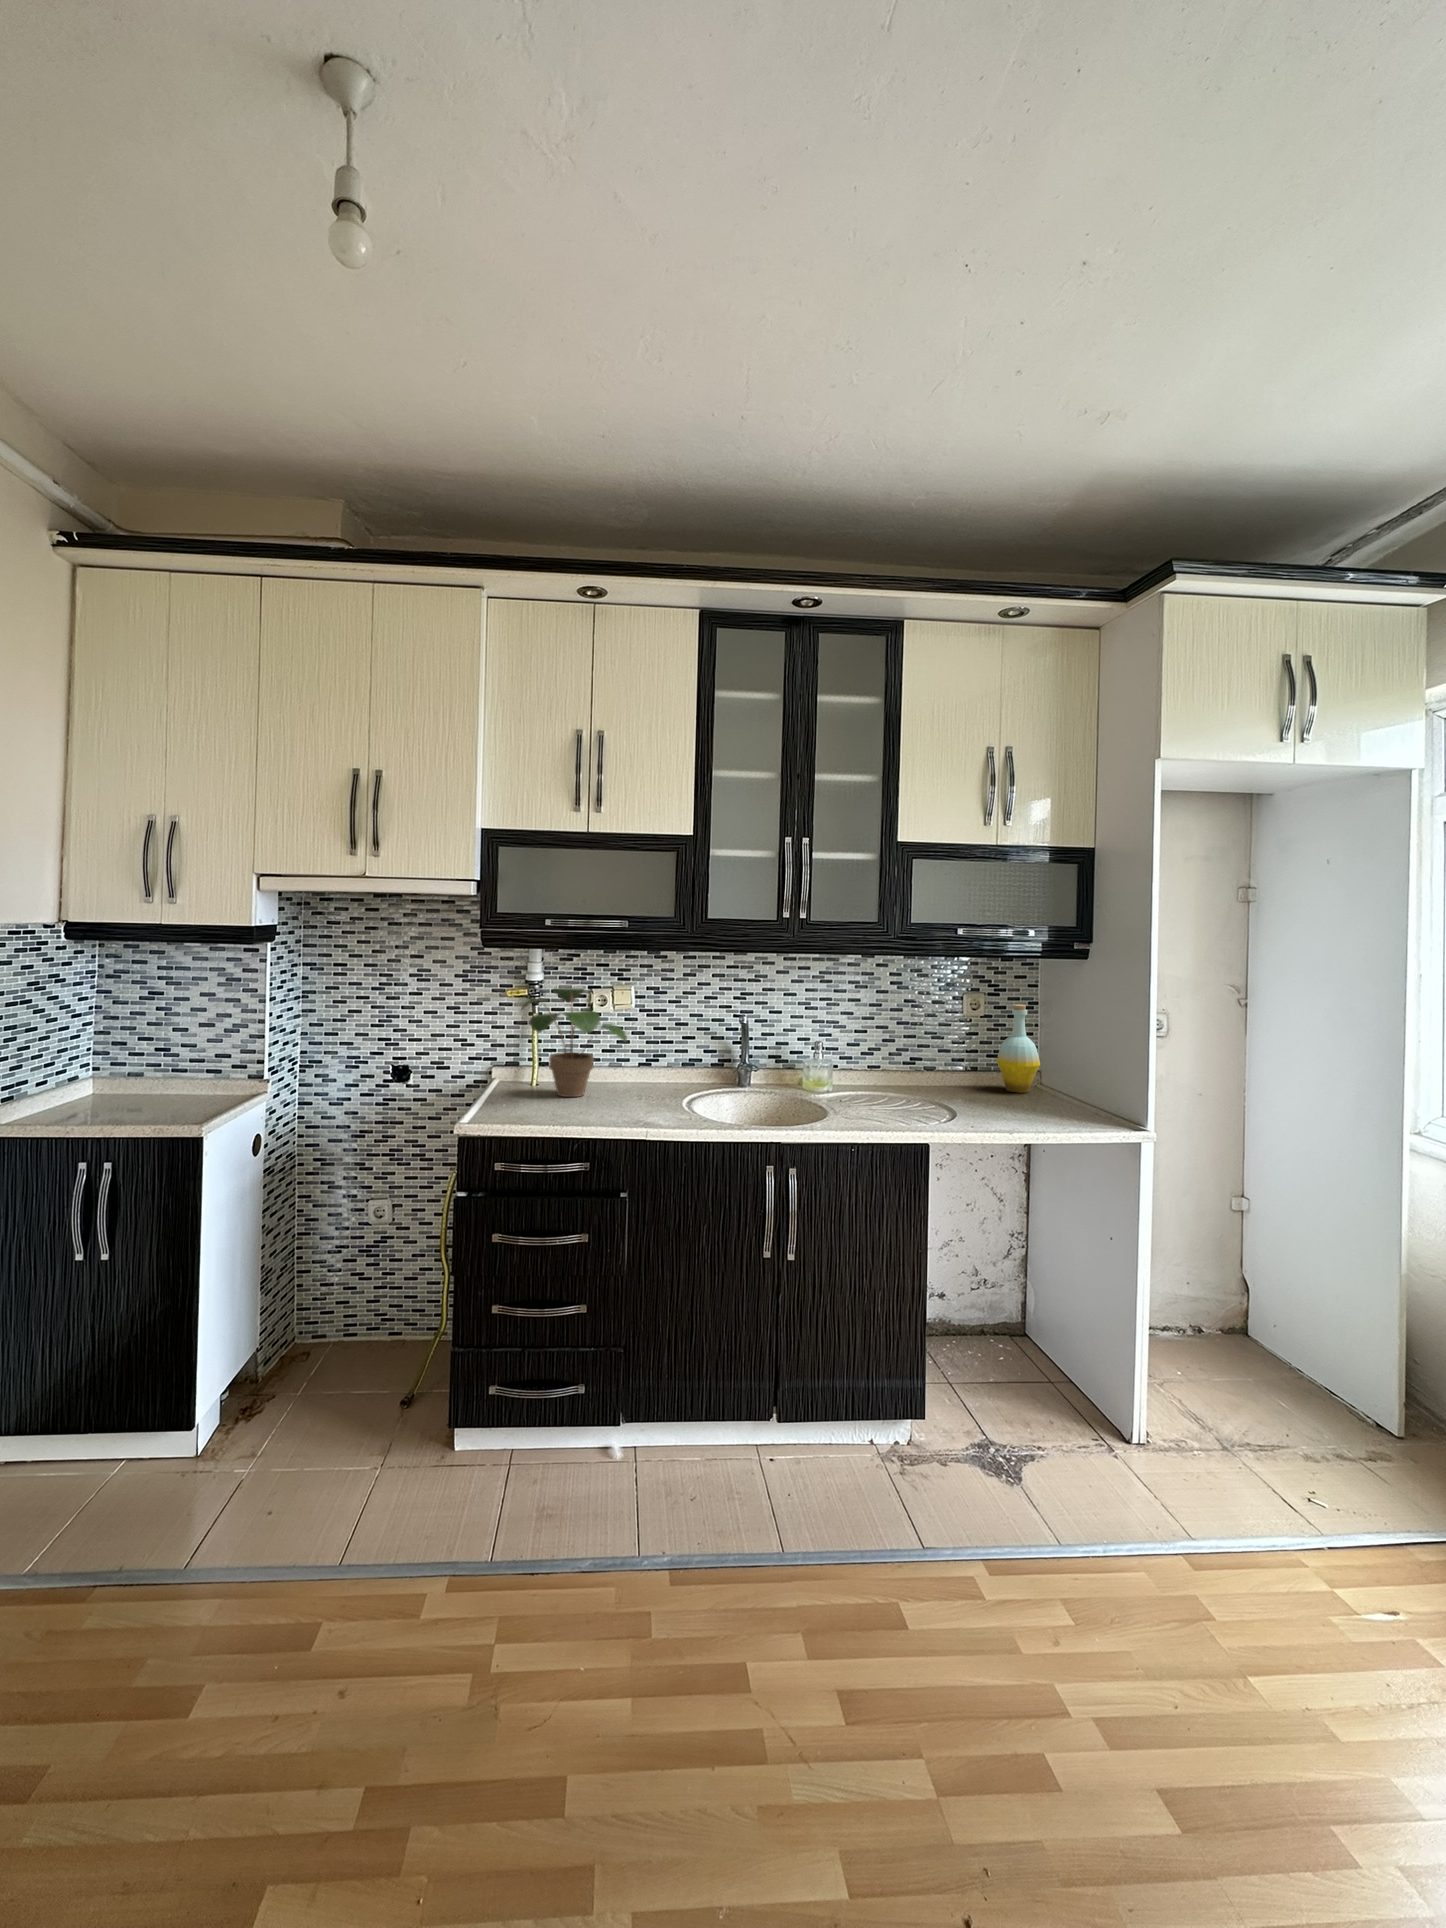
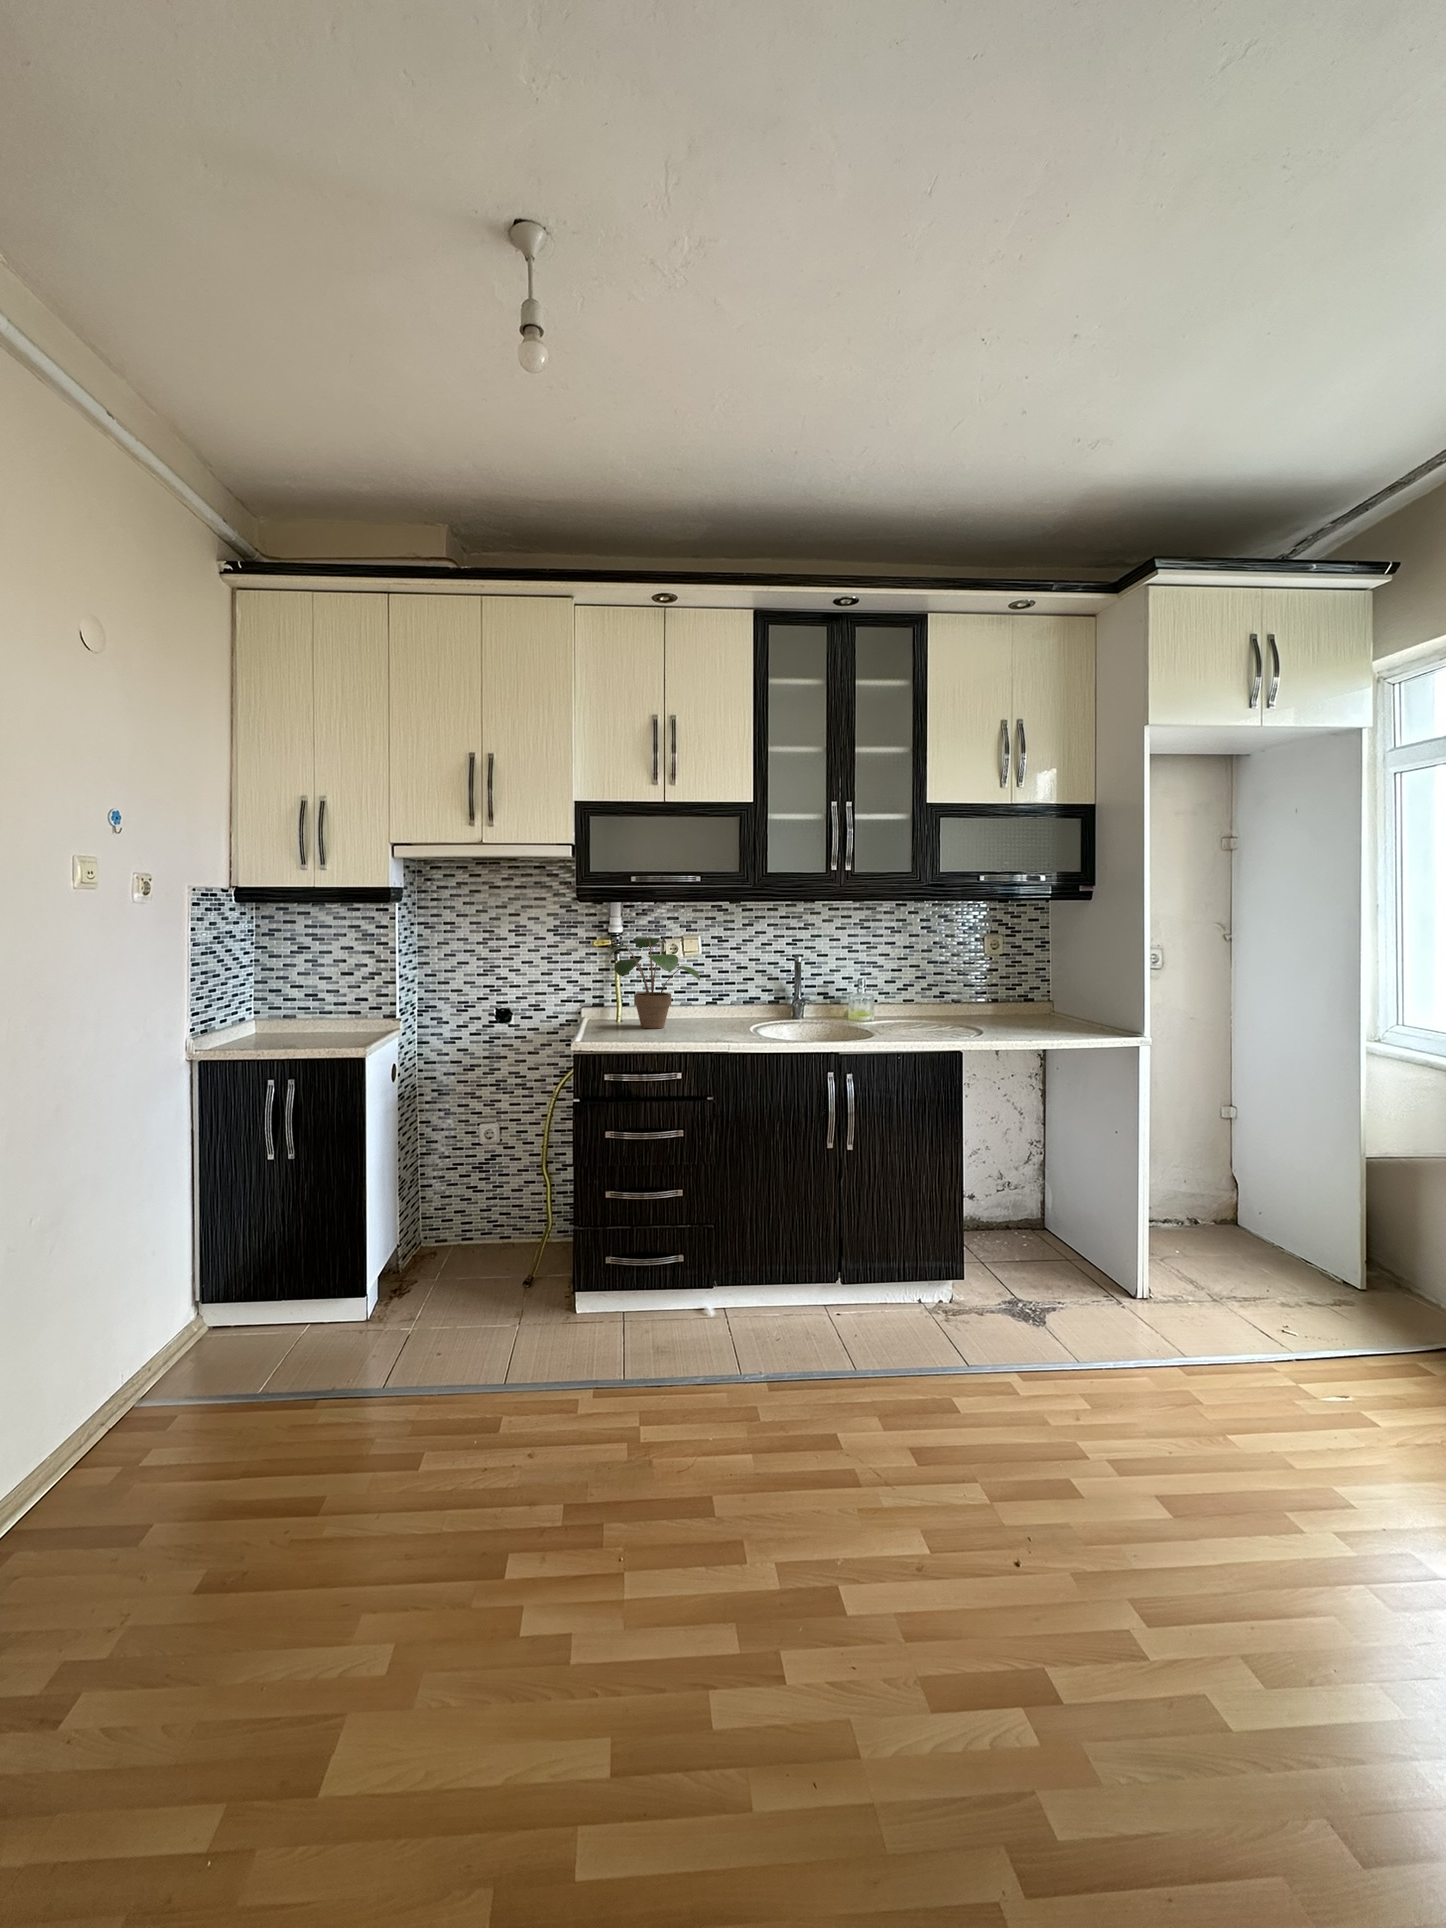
bottle: present [997,1005,1040,1093] -> none [1016,944,1054,1019]

